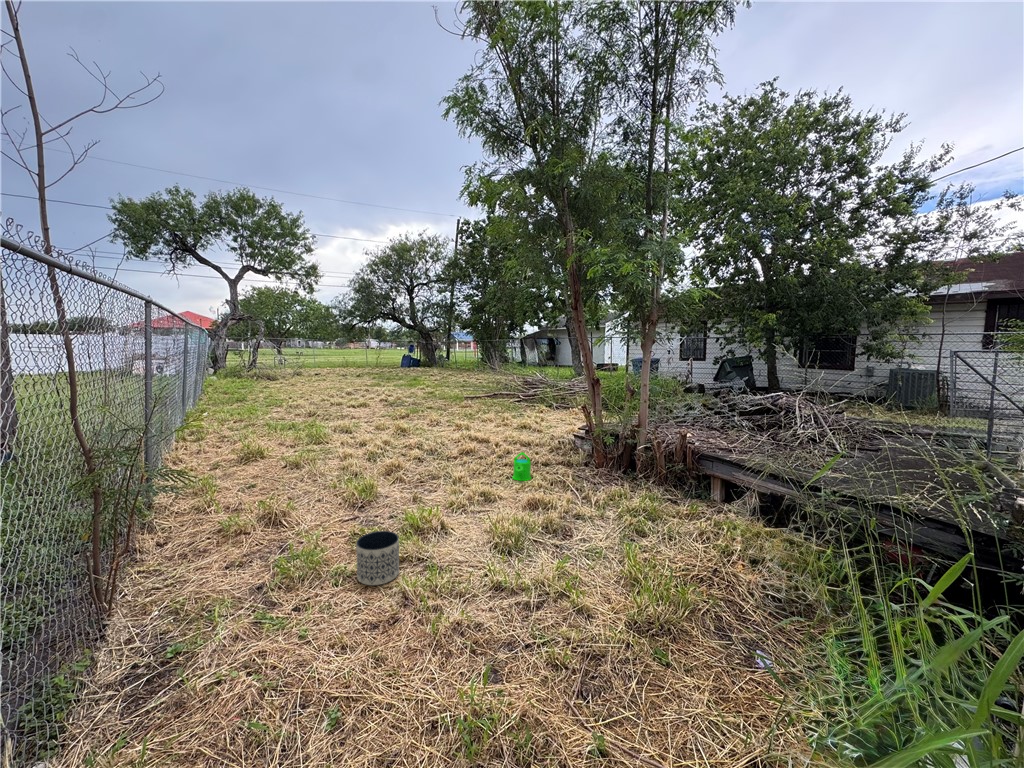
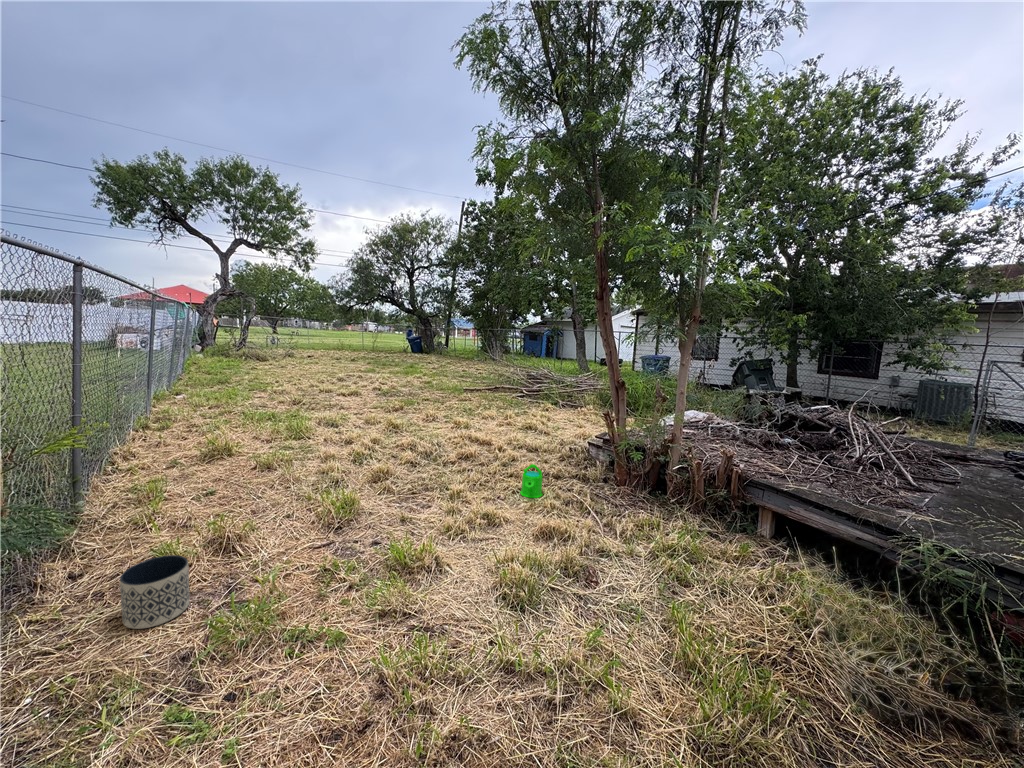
planter: present [356,531,399,585] -> present [120,555,190,629]

